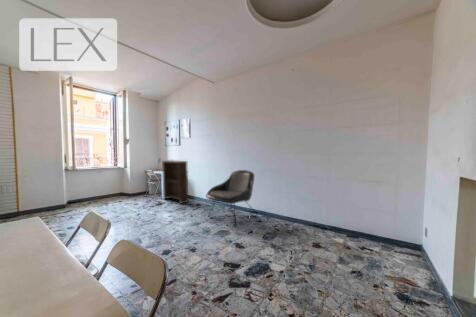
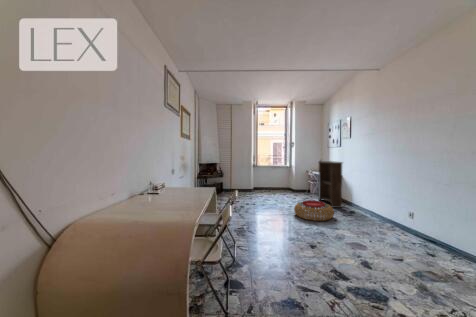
lounge chair: present [206,170,255,225] -> none [349,176,430,246]
pouf: none [151,201,190,223] -> present [294,200,334,221]

